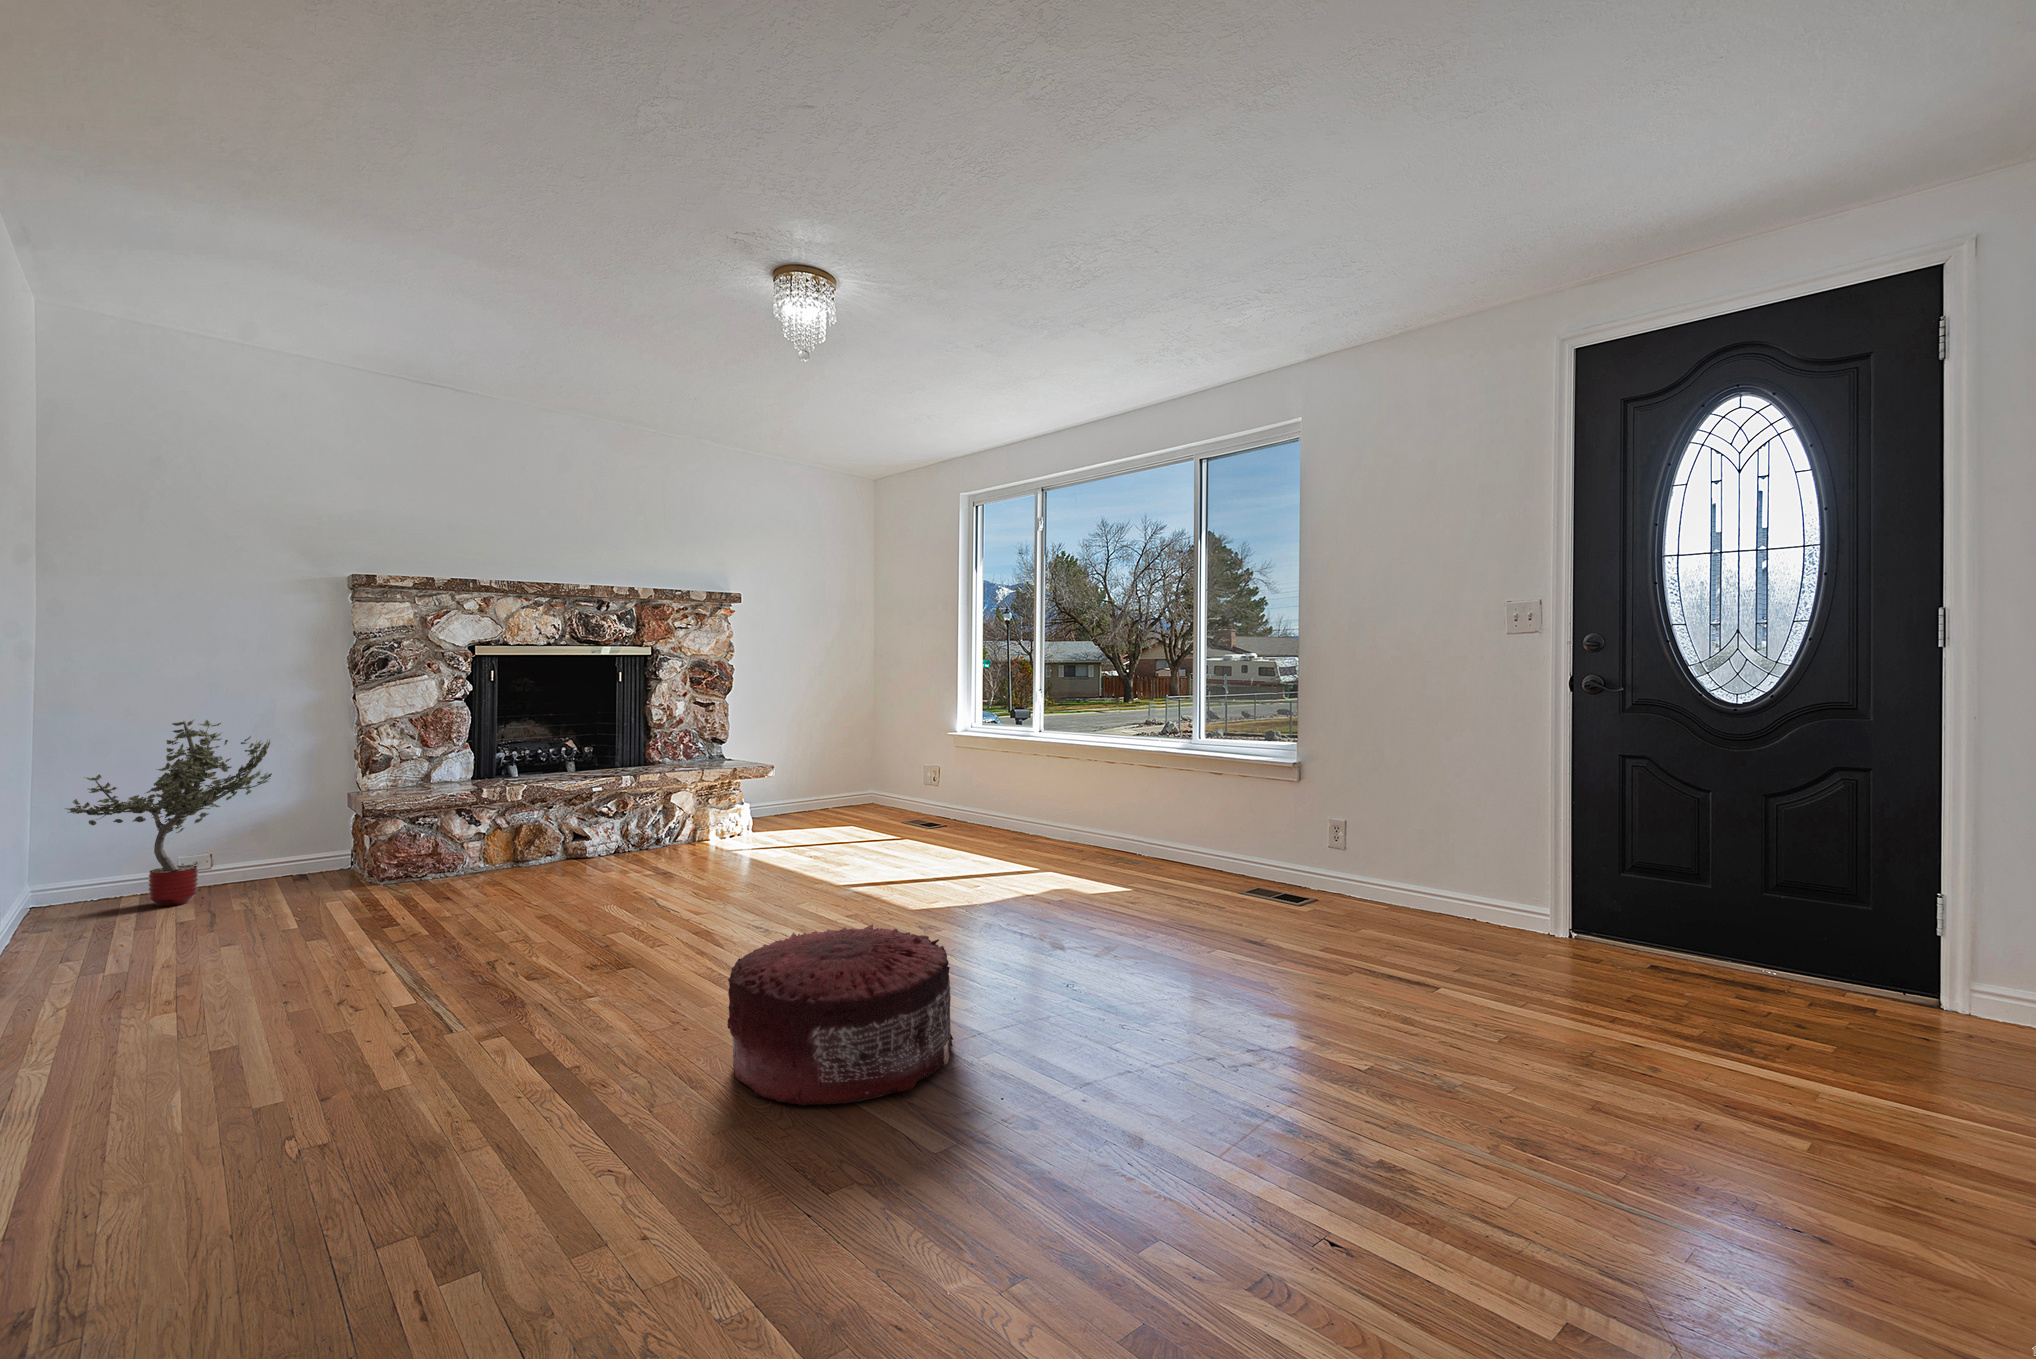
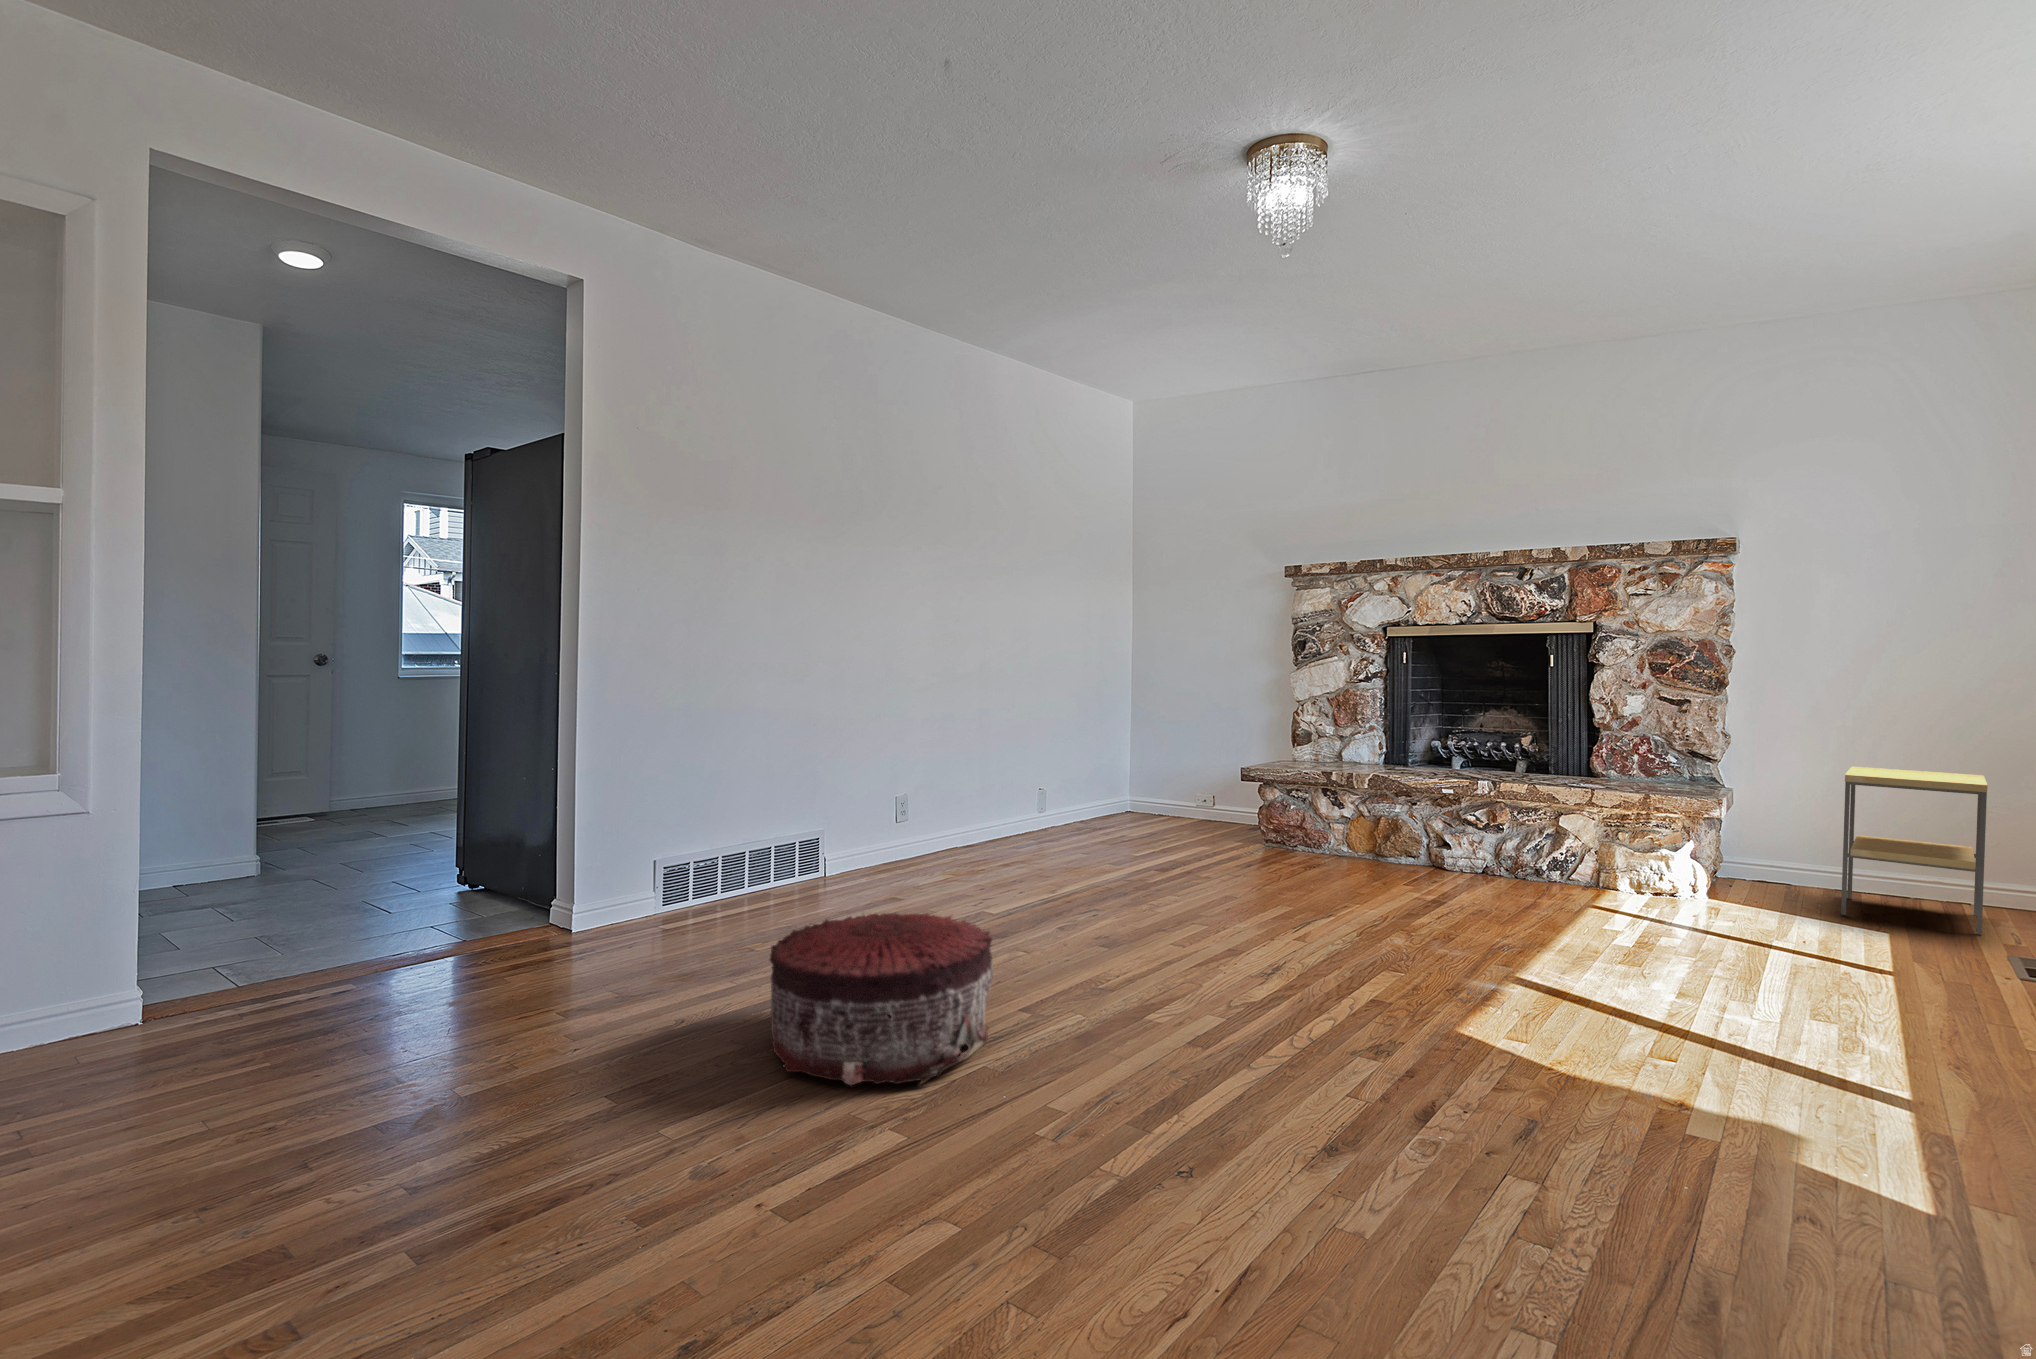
potted tree: present [67,720,272,906] -> none [1132,689,1225,824]
side table: none [773,736,853,823] -> present [1841,767,1988,935]

